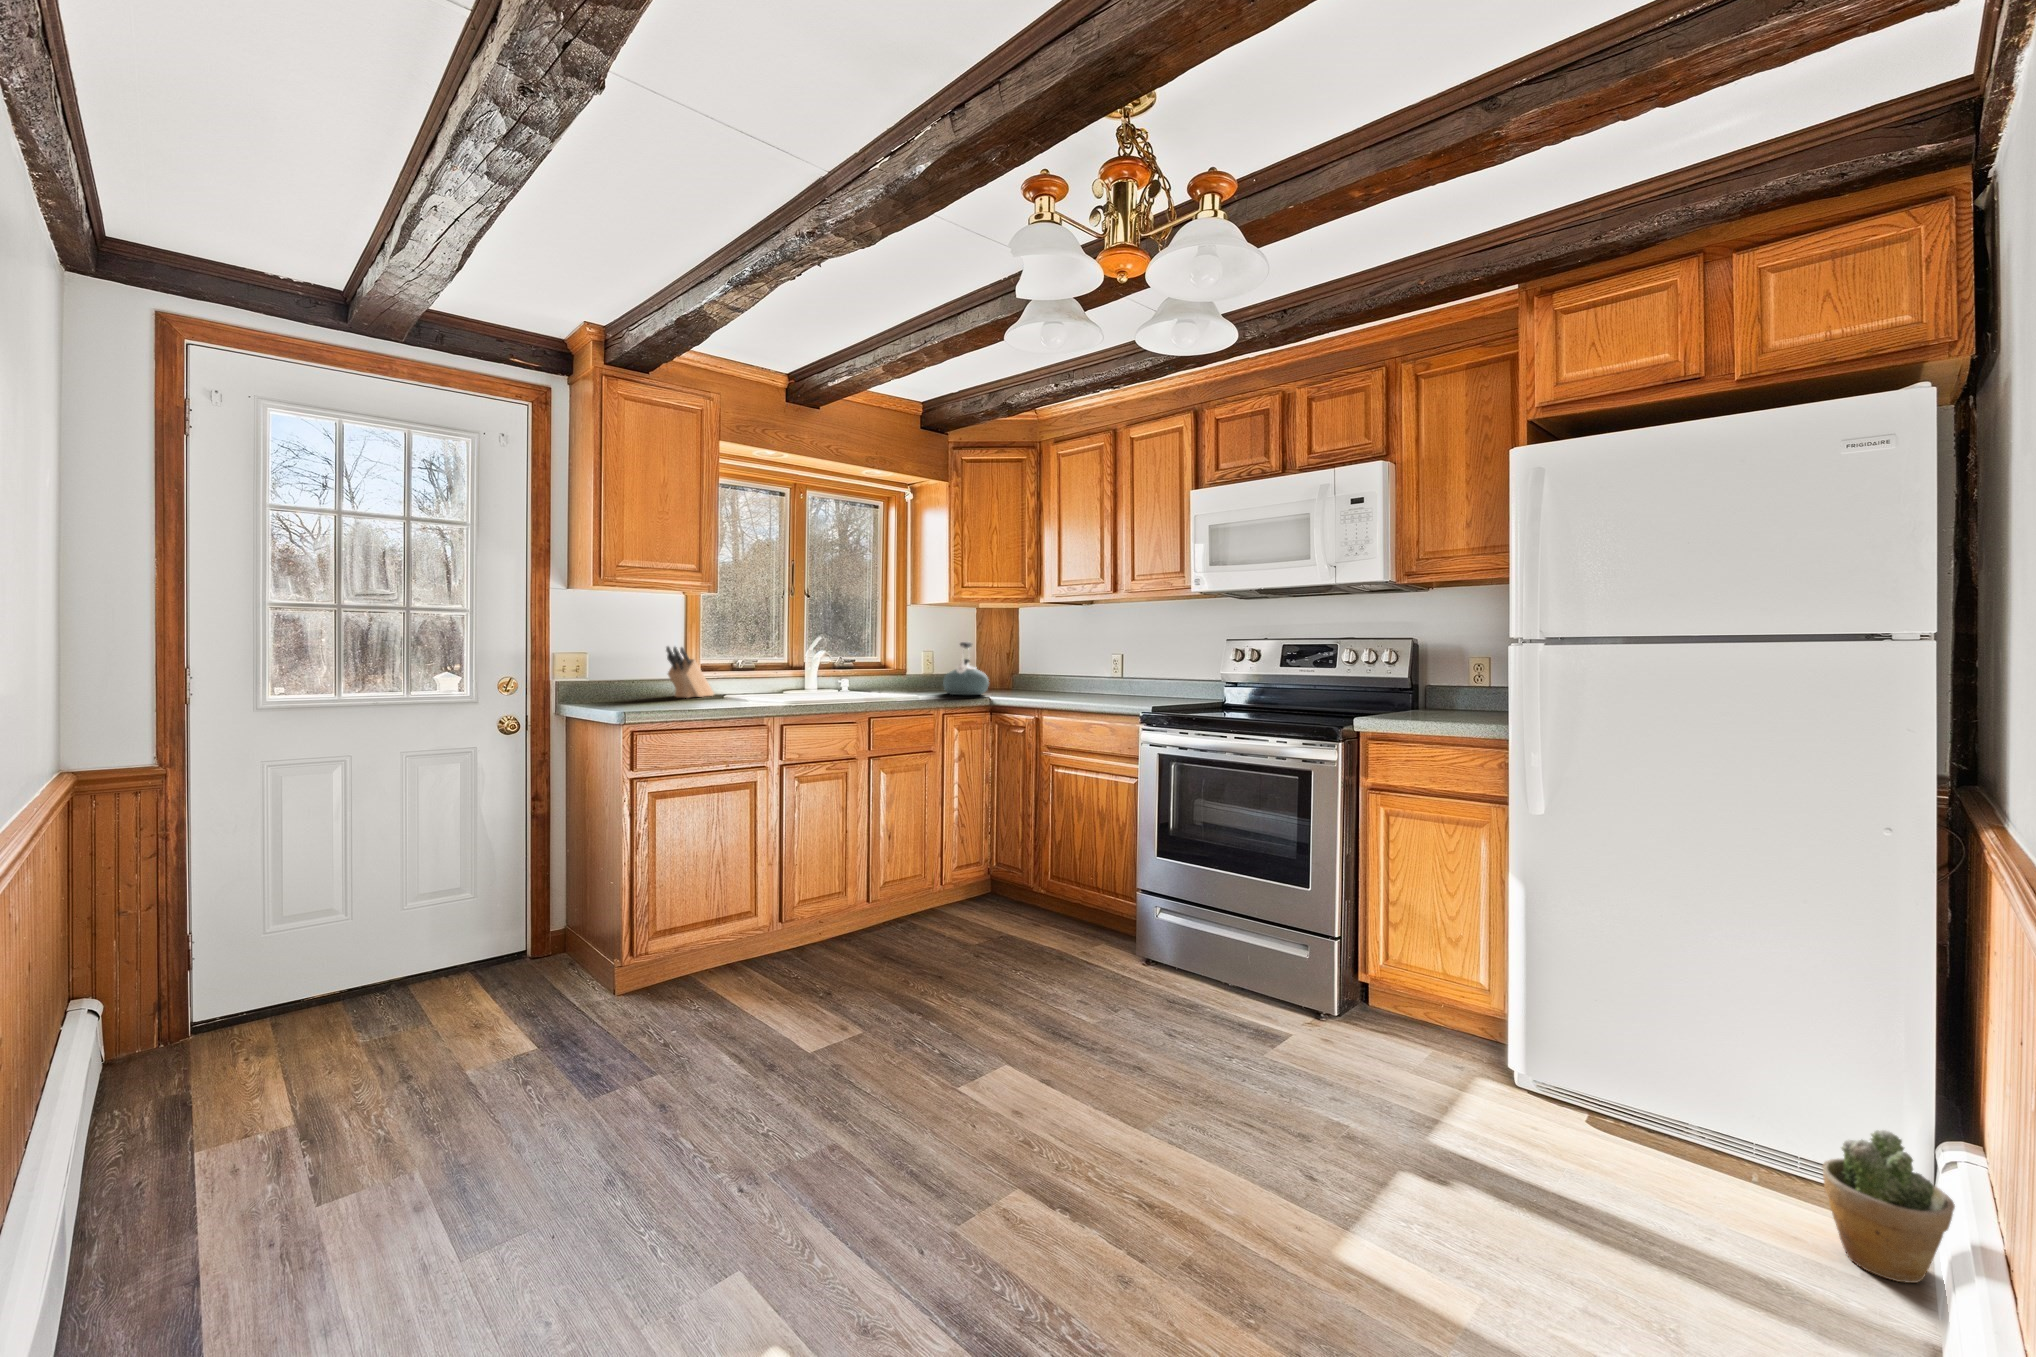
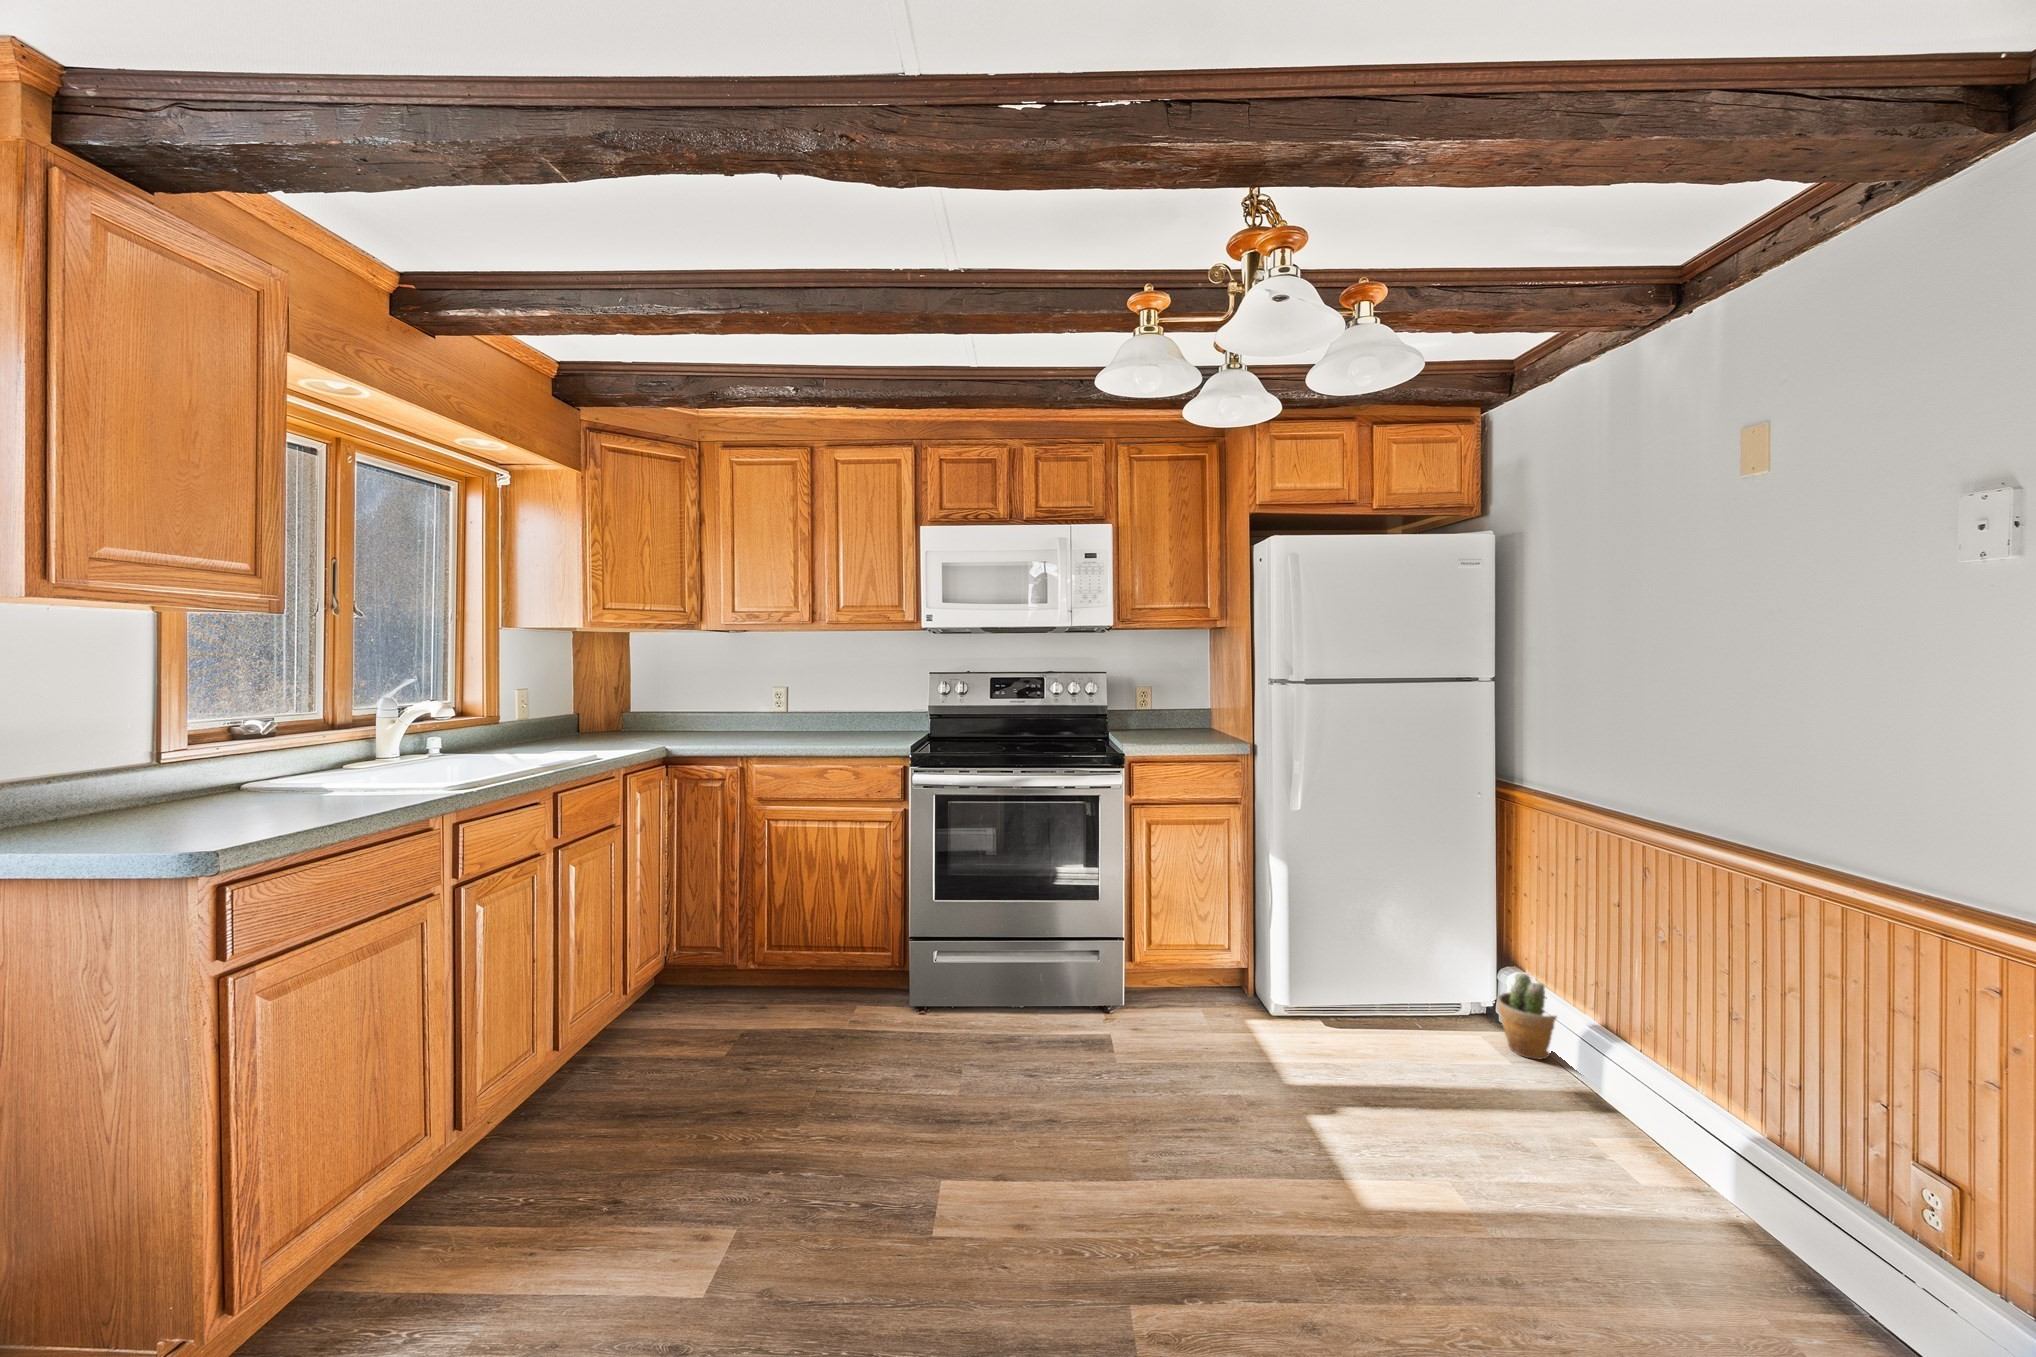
kettle: present [943,642,989,695] -> none [588,677,652,745]
knife block: present [666,647,714,698] -> none [162,709,241,802]

